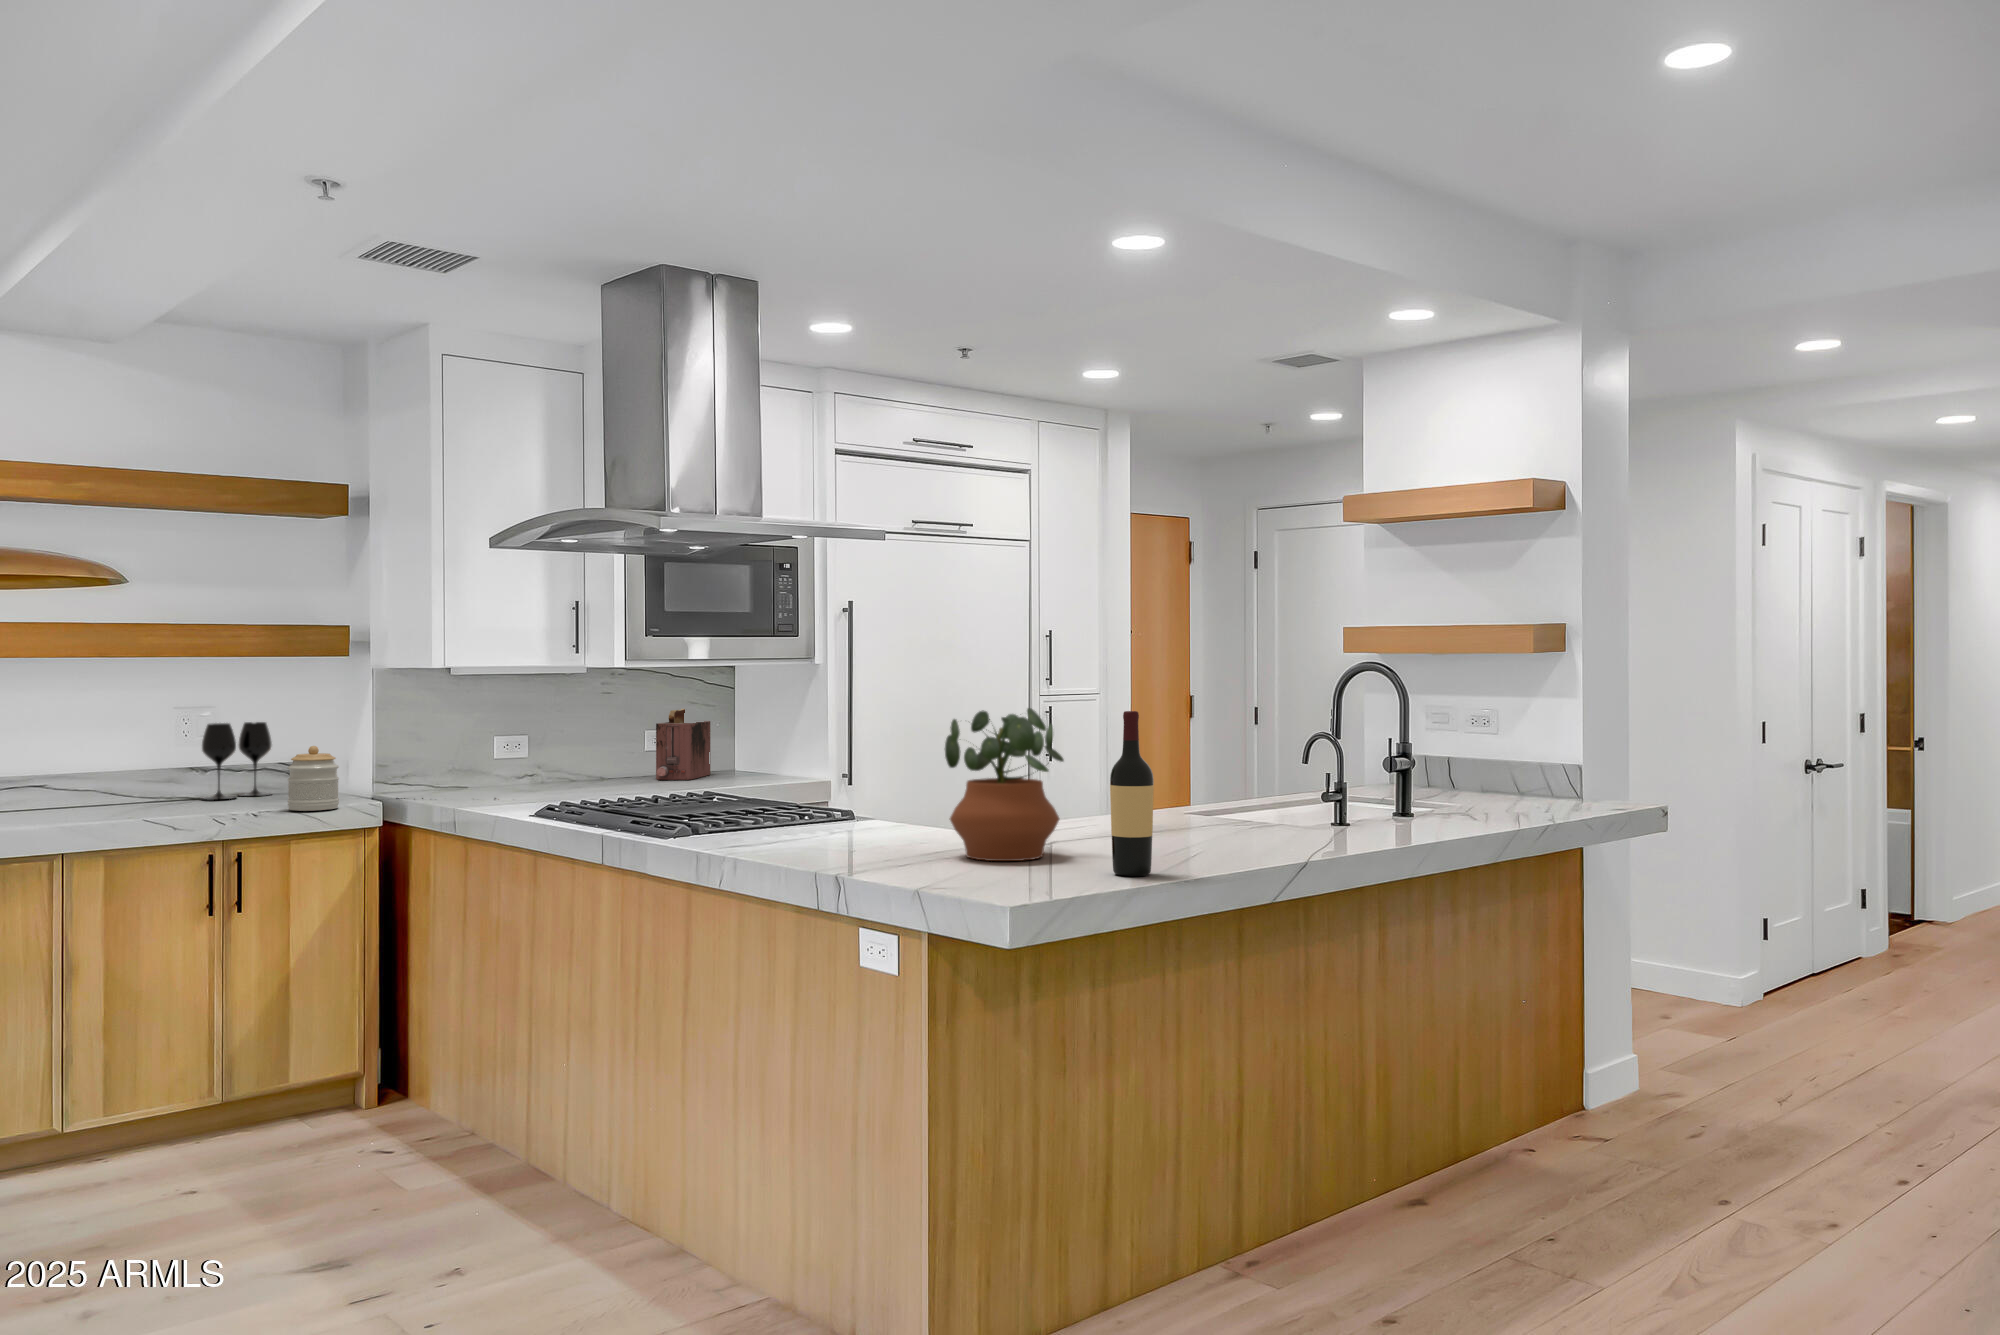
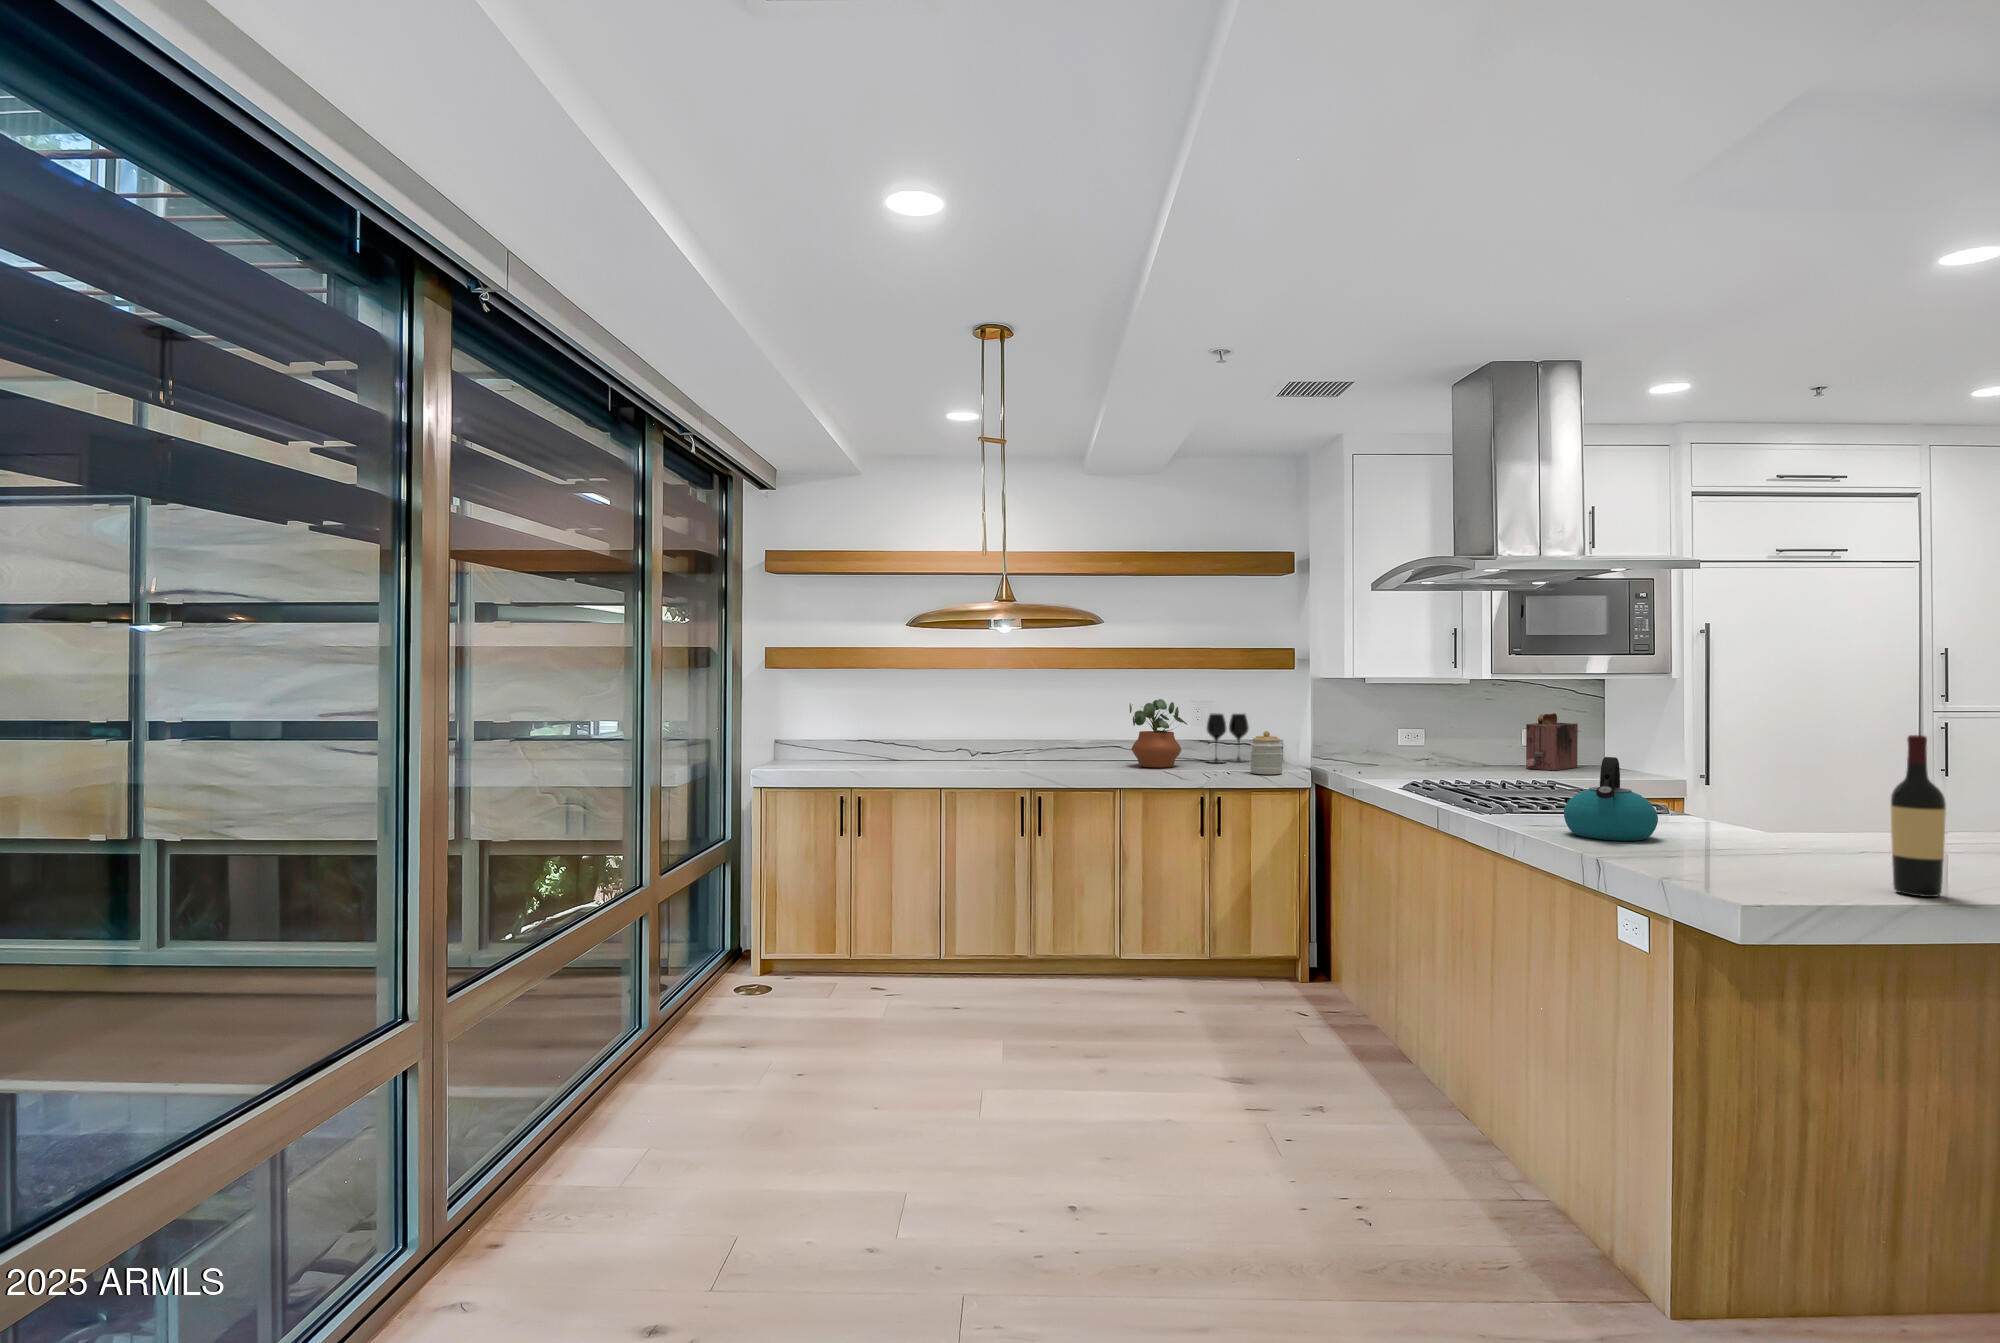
potted plant: present [945,708,1064,861] -> present [1130,699,1187,768]
kettle: none [771,753,871,852] -> present [1564,757,1658,841]

